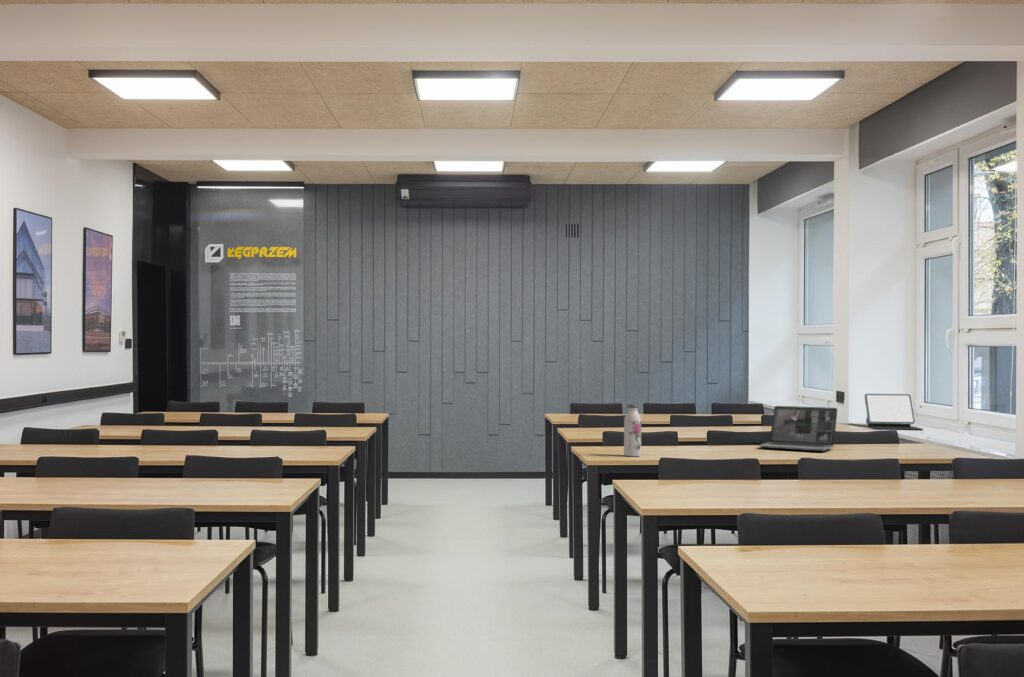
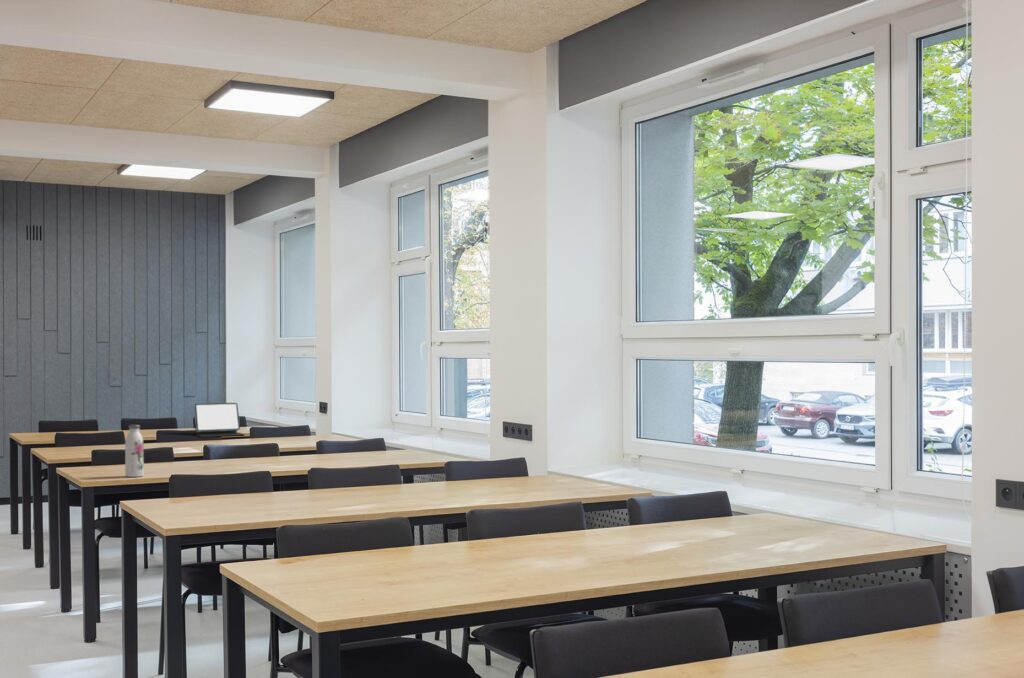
tablet: present [864,394,923,430] -> present [194,403,244,437]
laptop: present [759,406,837,451] -> none [256,418,327,460]

